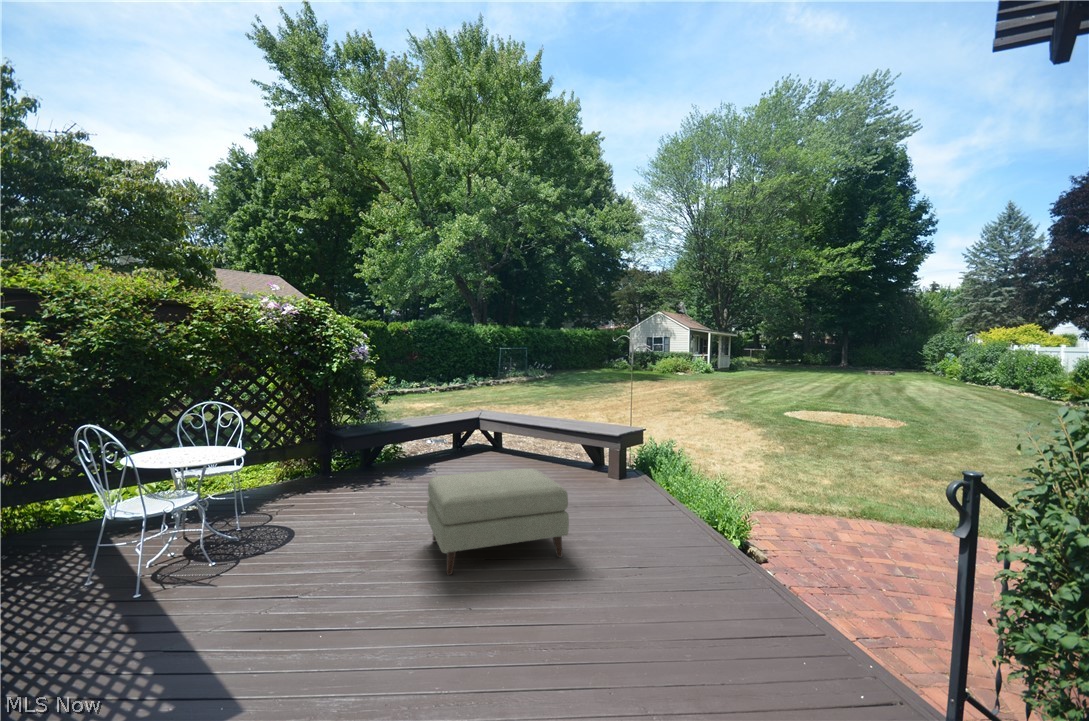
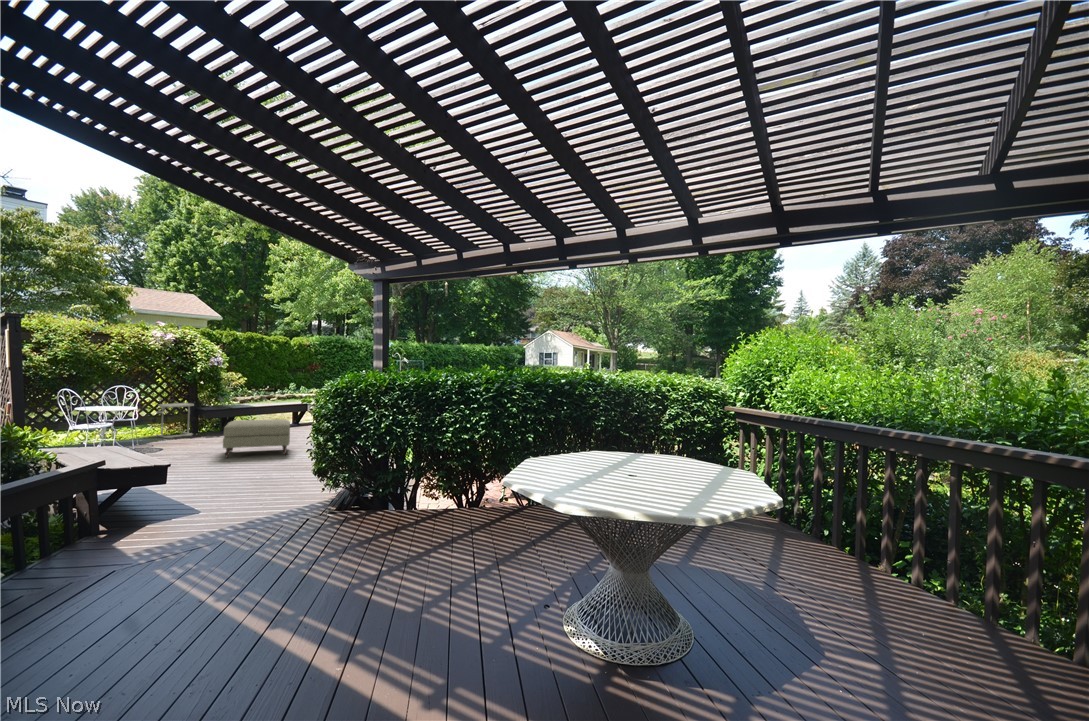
side table: none [271,425,329,492] -> present [157,403,194,438]

